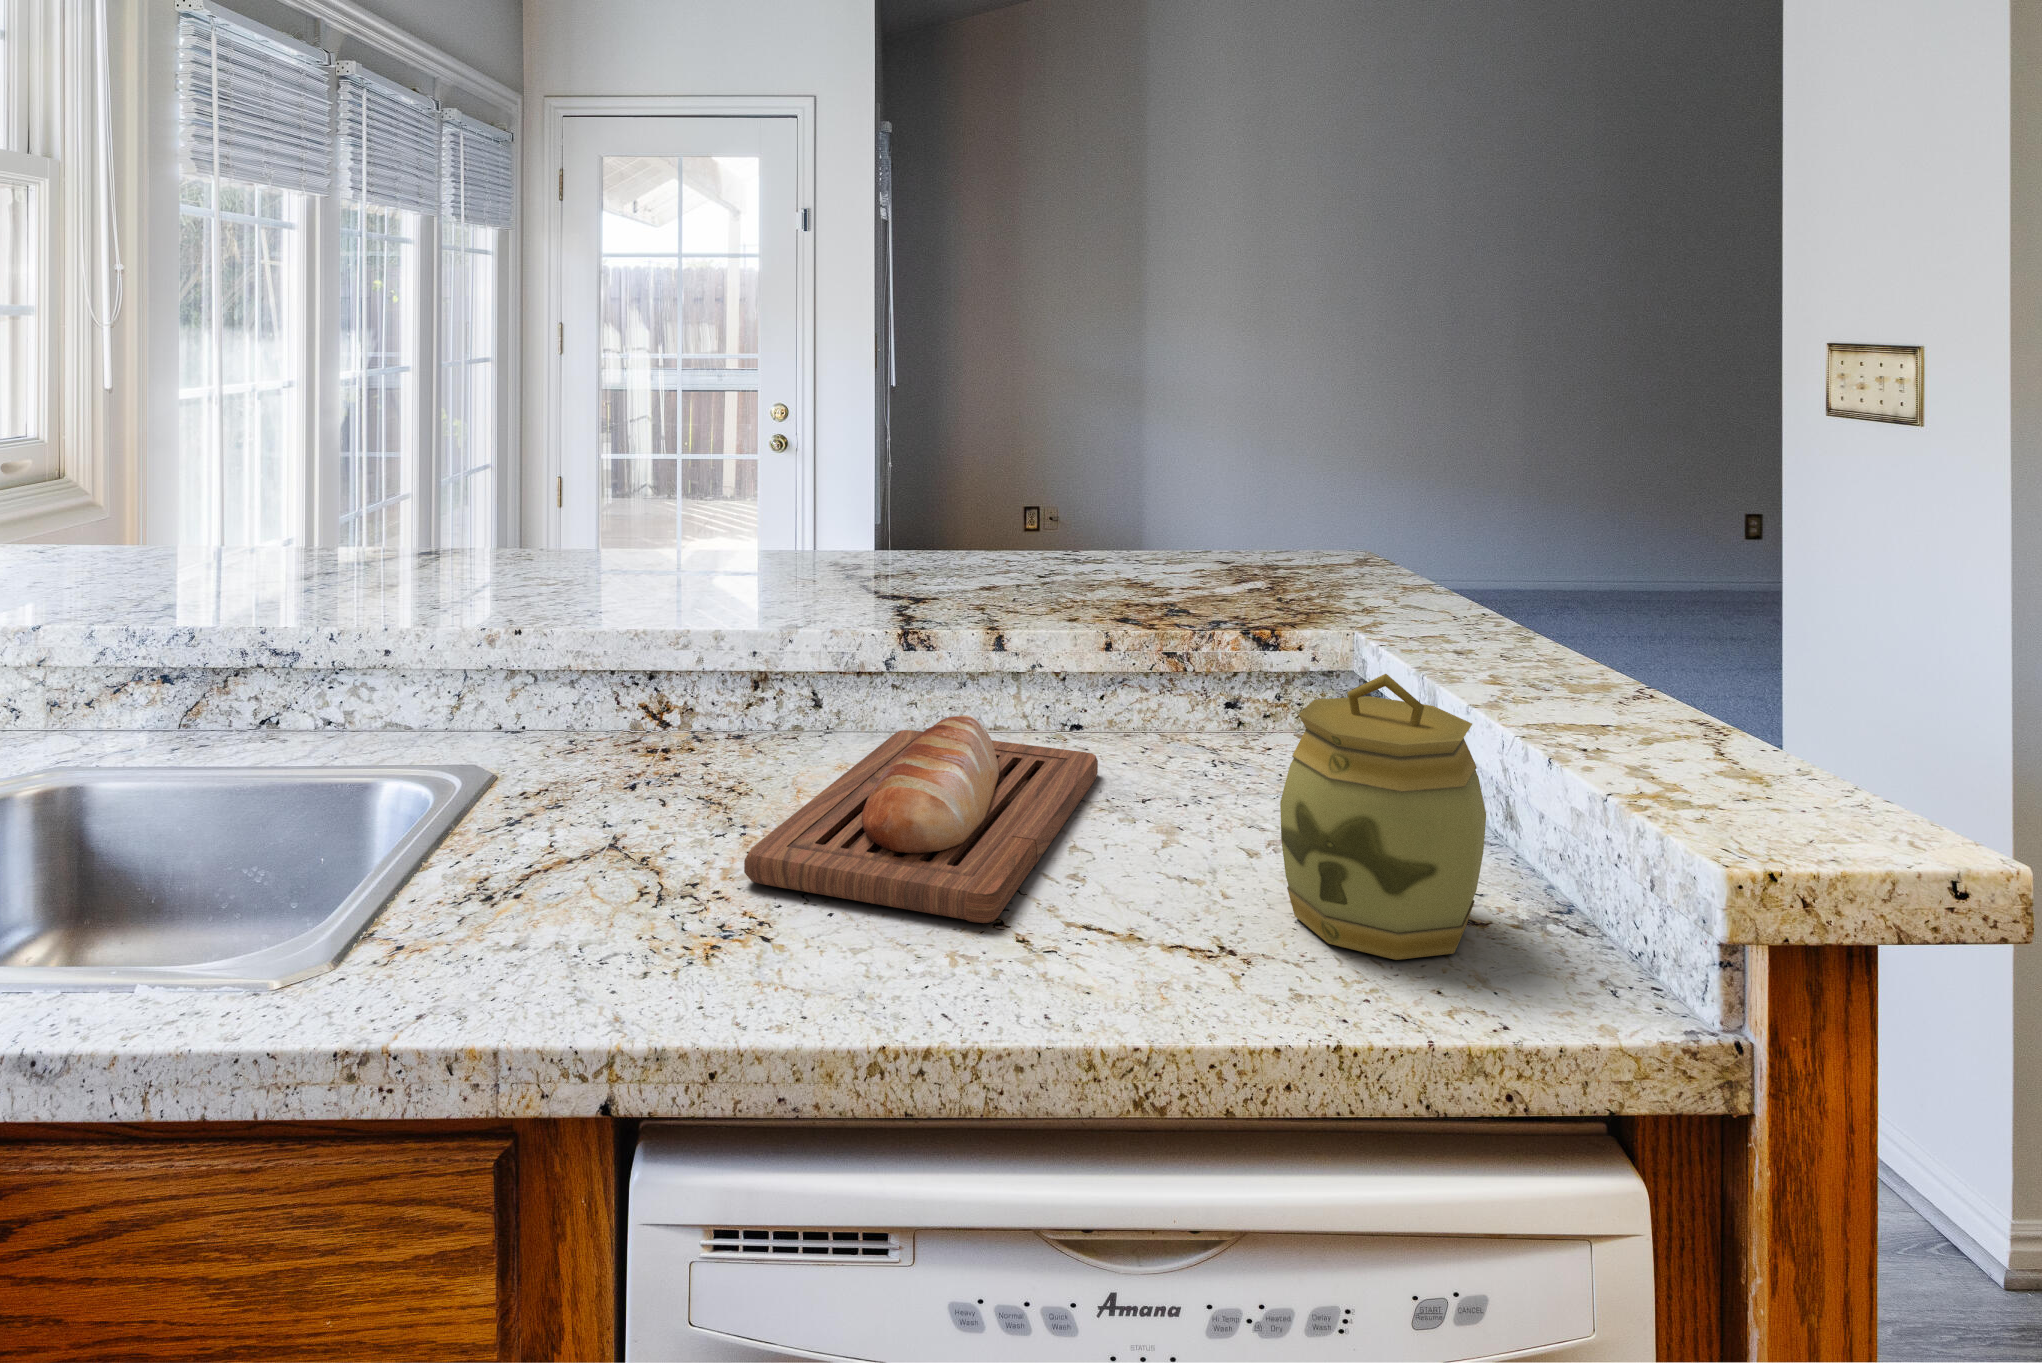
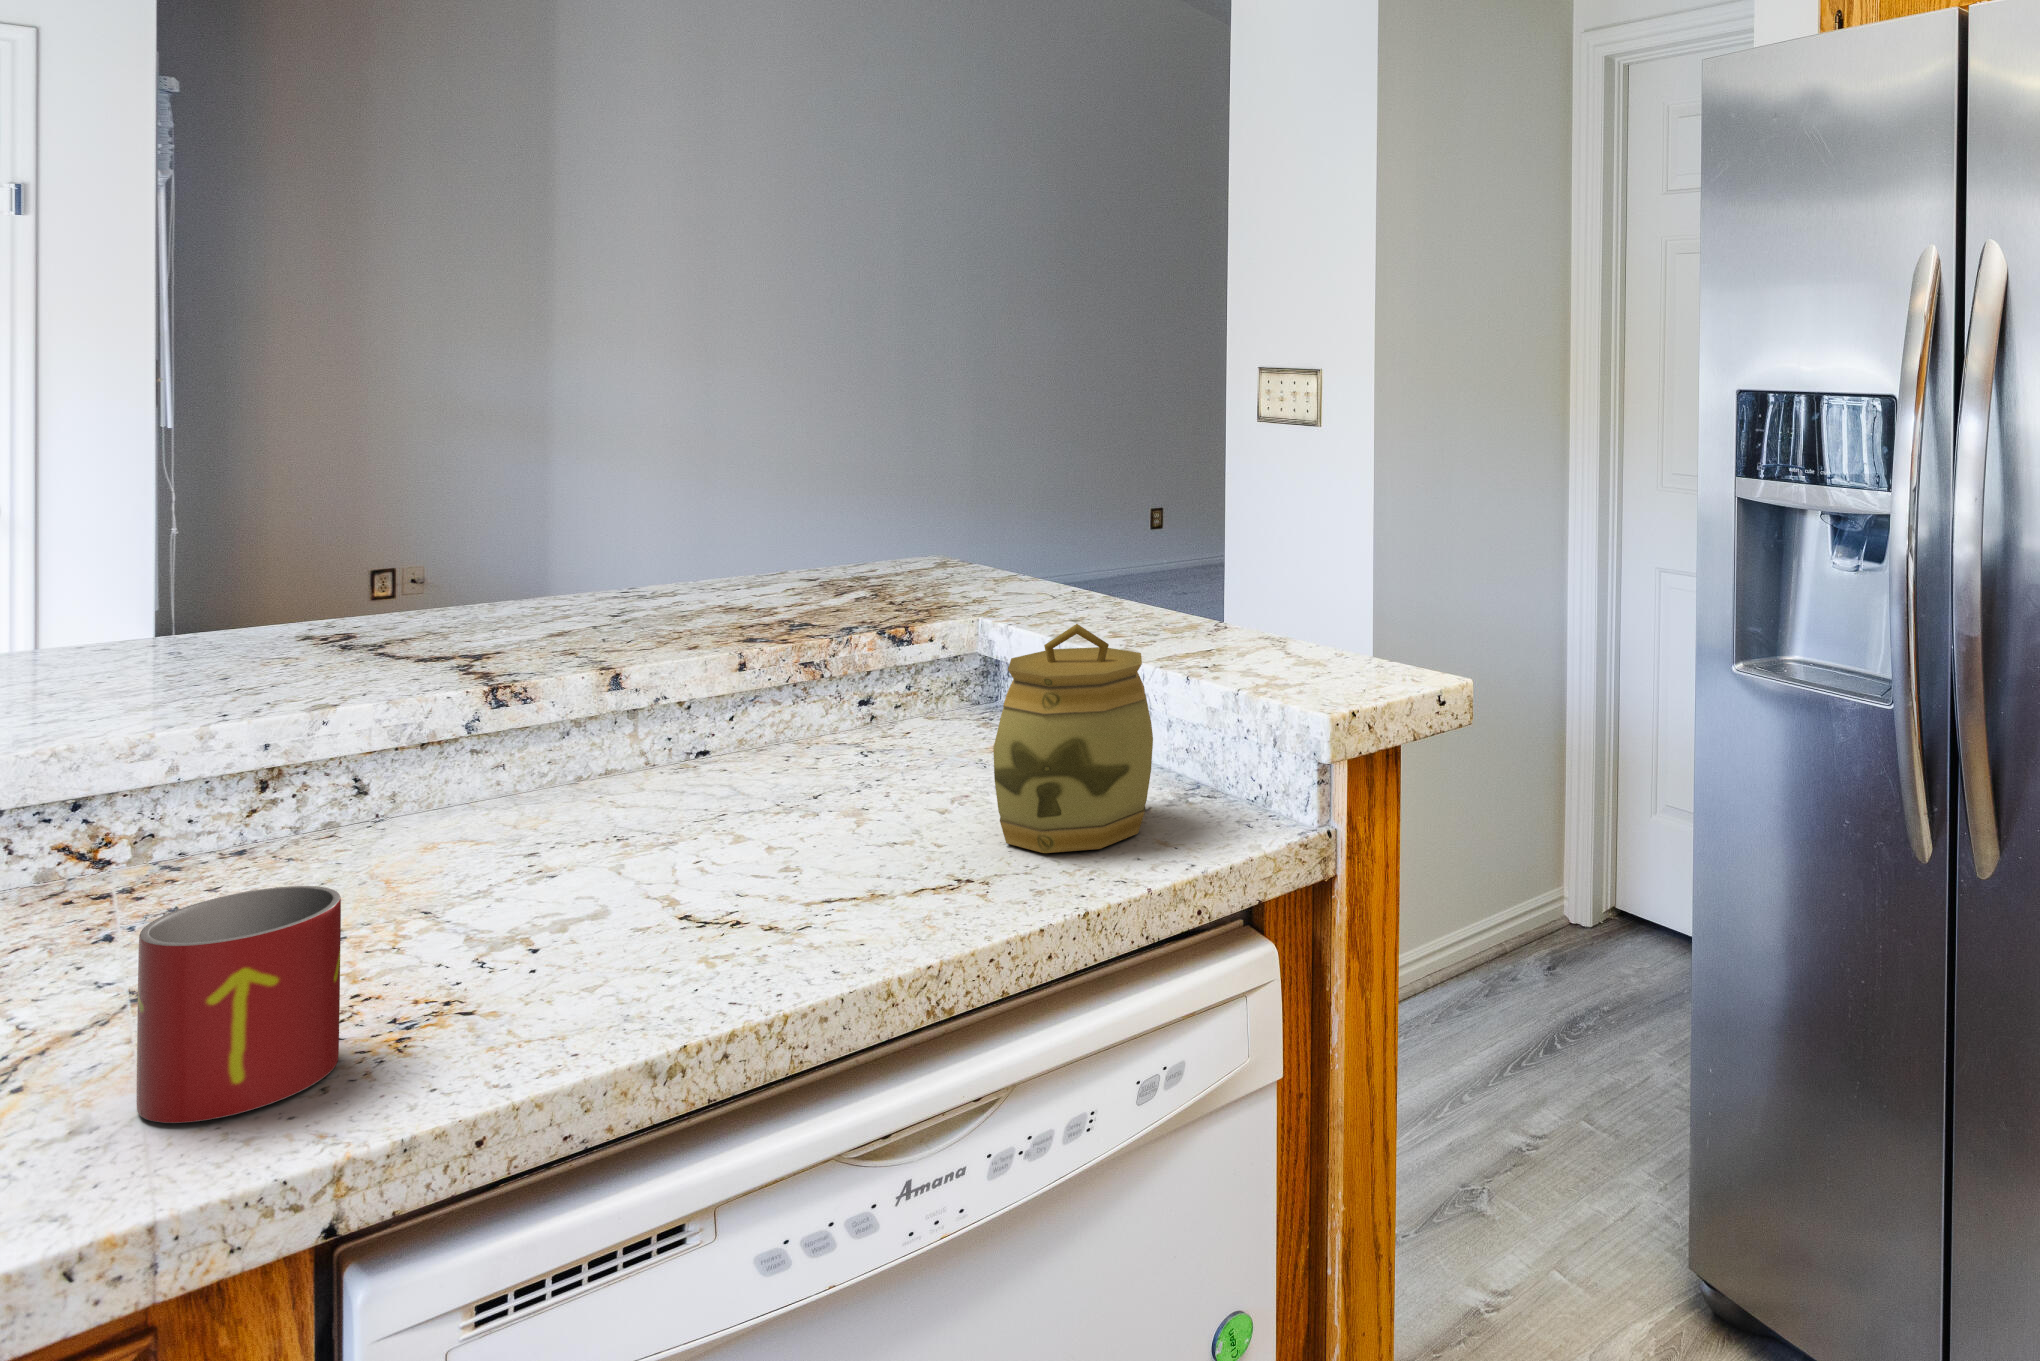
bread loaf: present [744,715,1098,923] -> none [392,755,756,971]
mug: none [547,787,673,974] -> present [137,886,341,1123]

